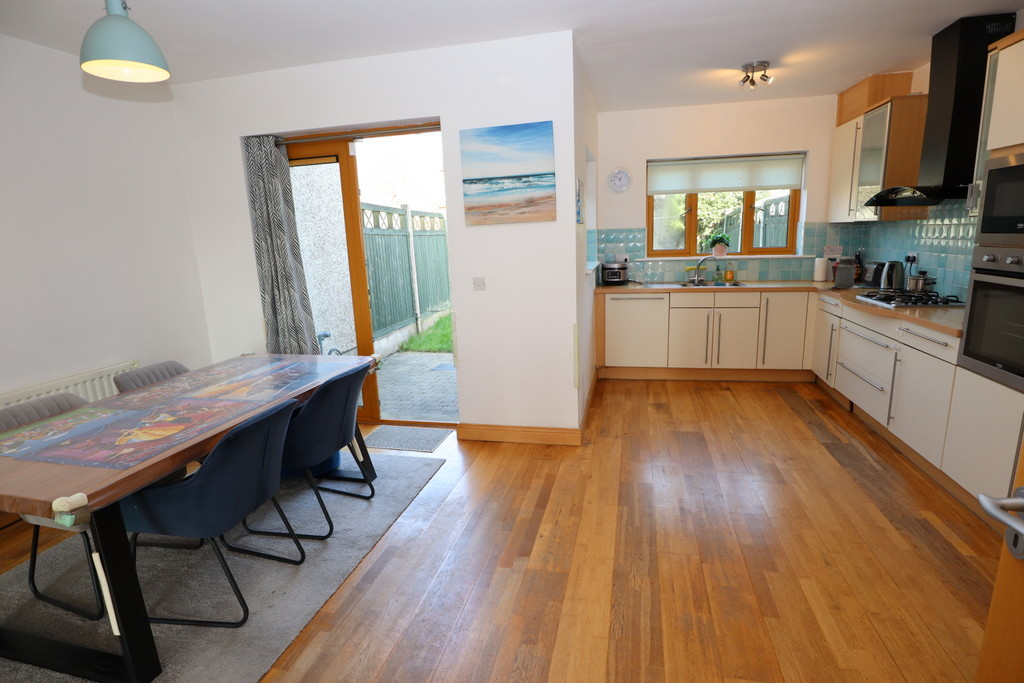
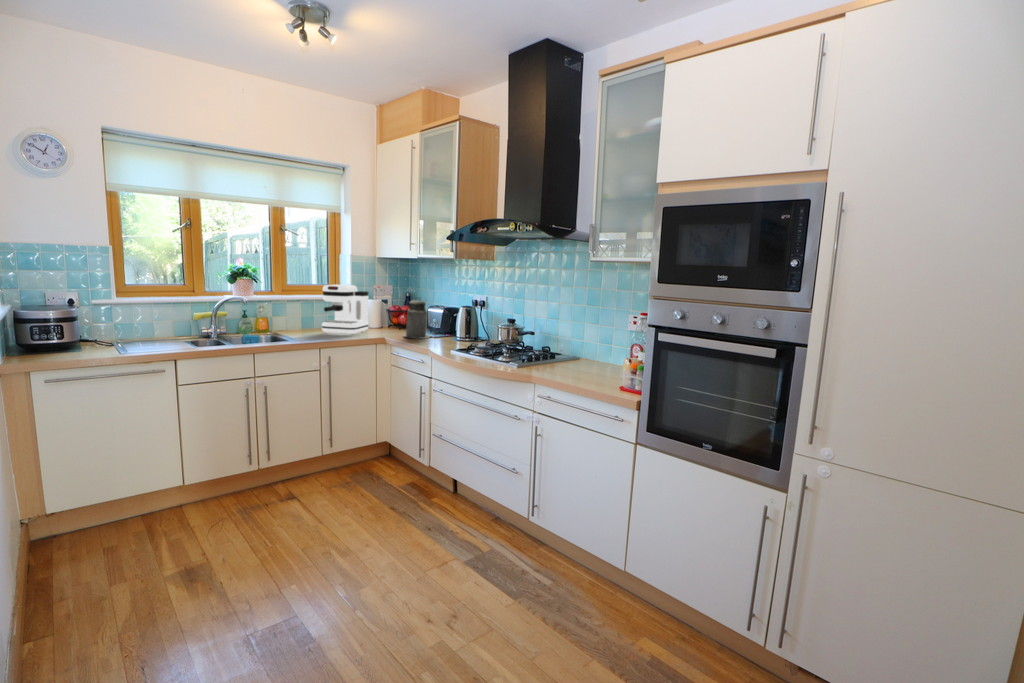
coffee maker: none [769,246,812,284] -> present [322,285,369,334]

